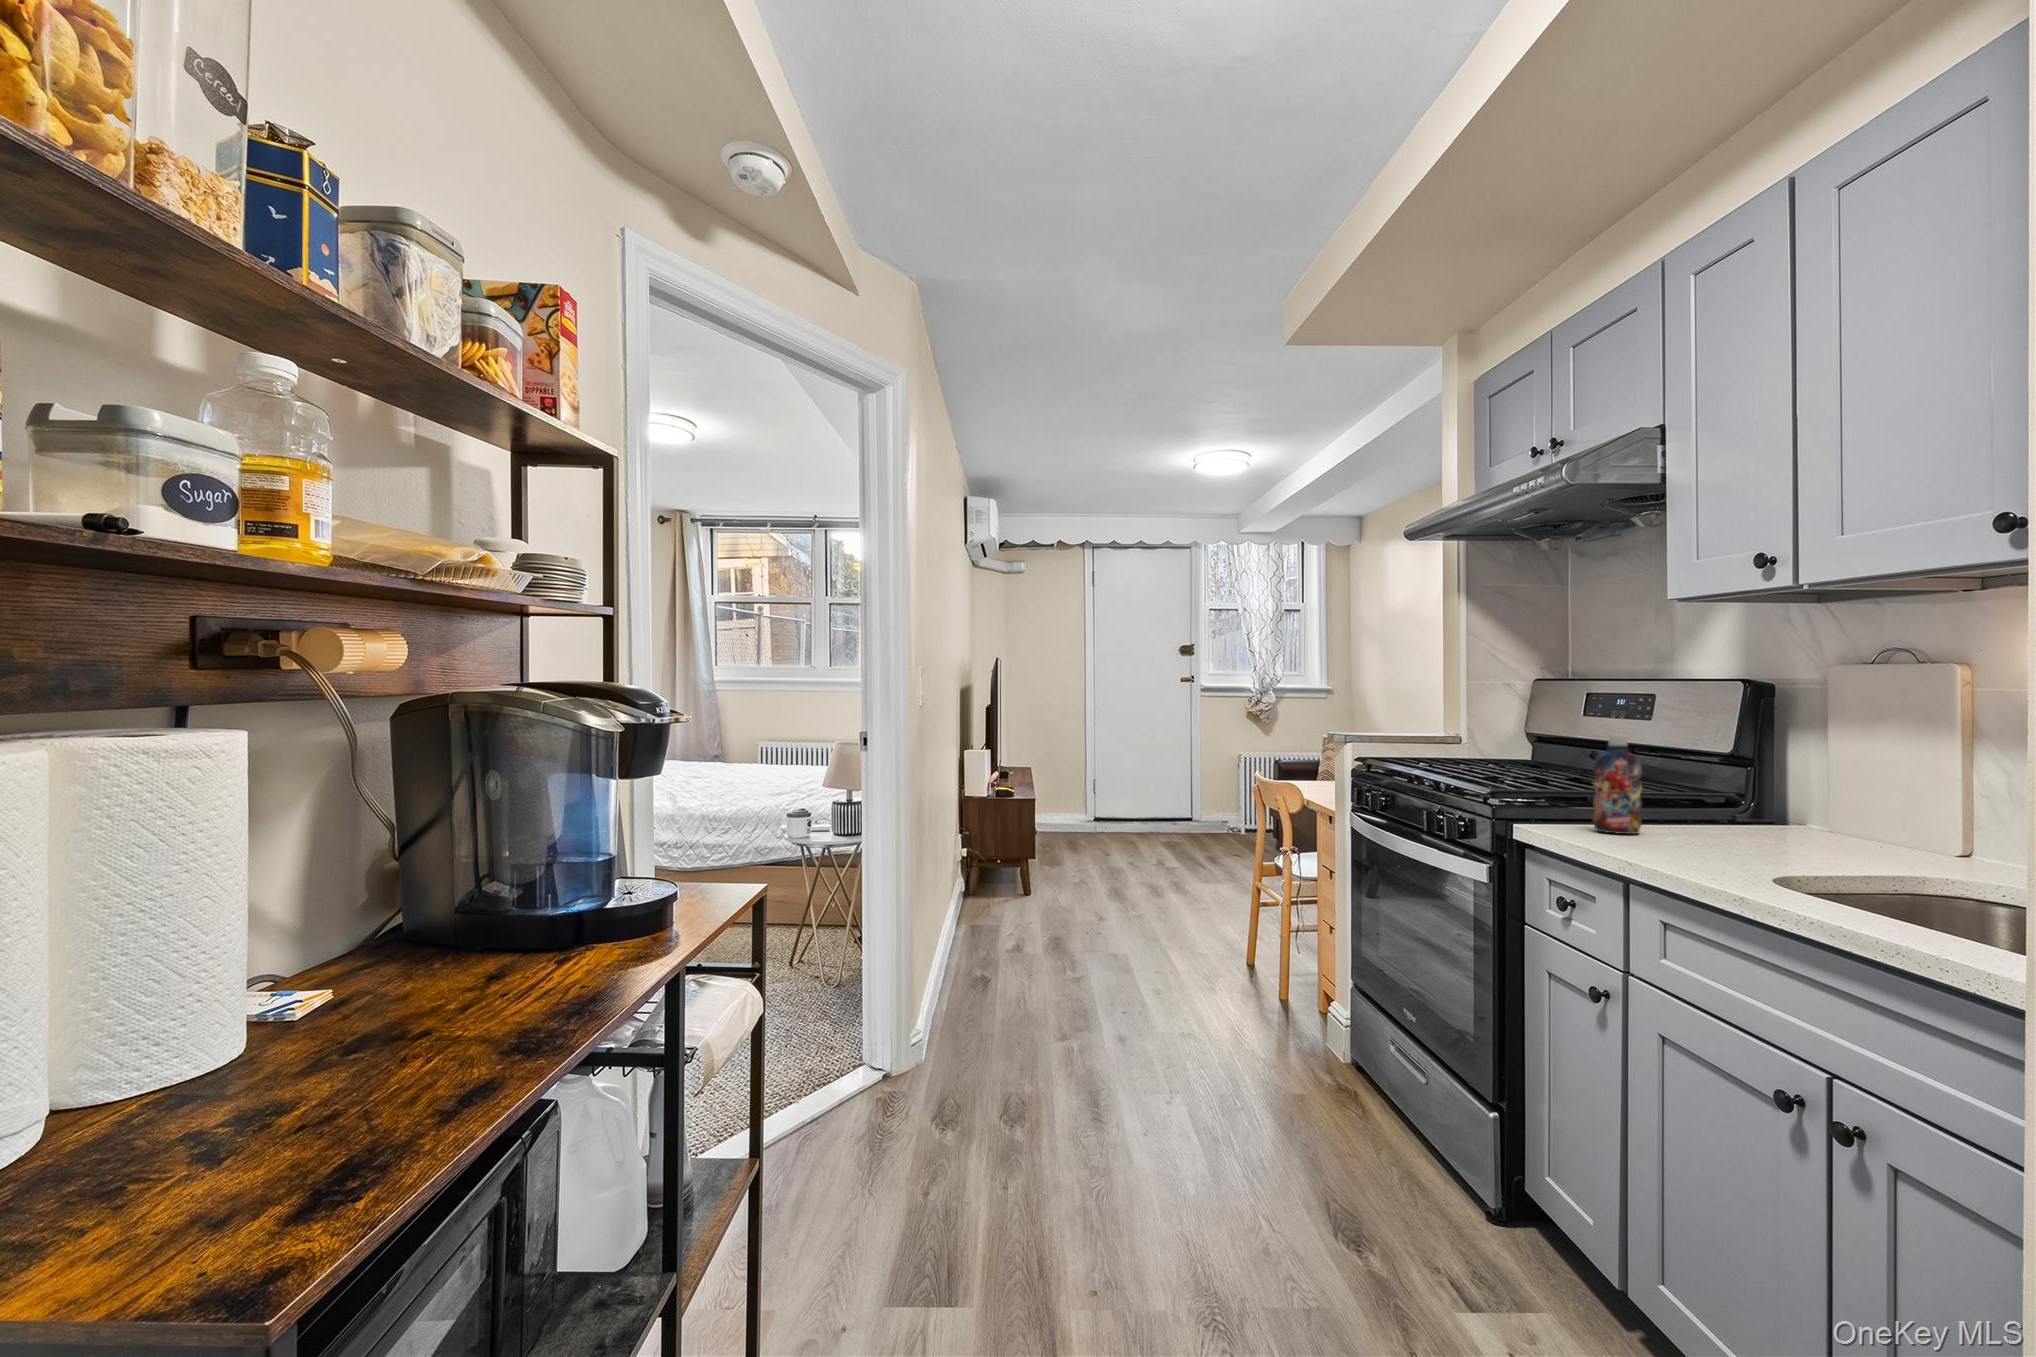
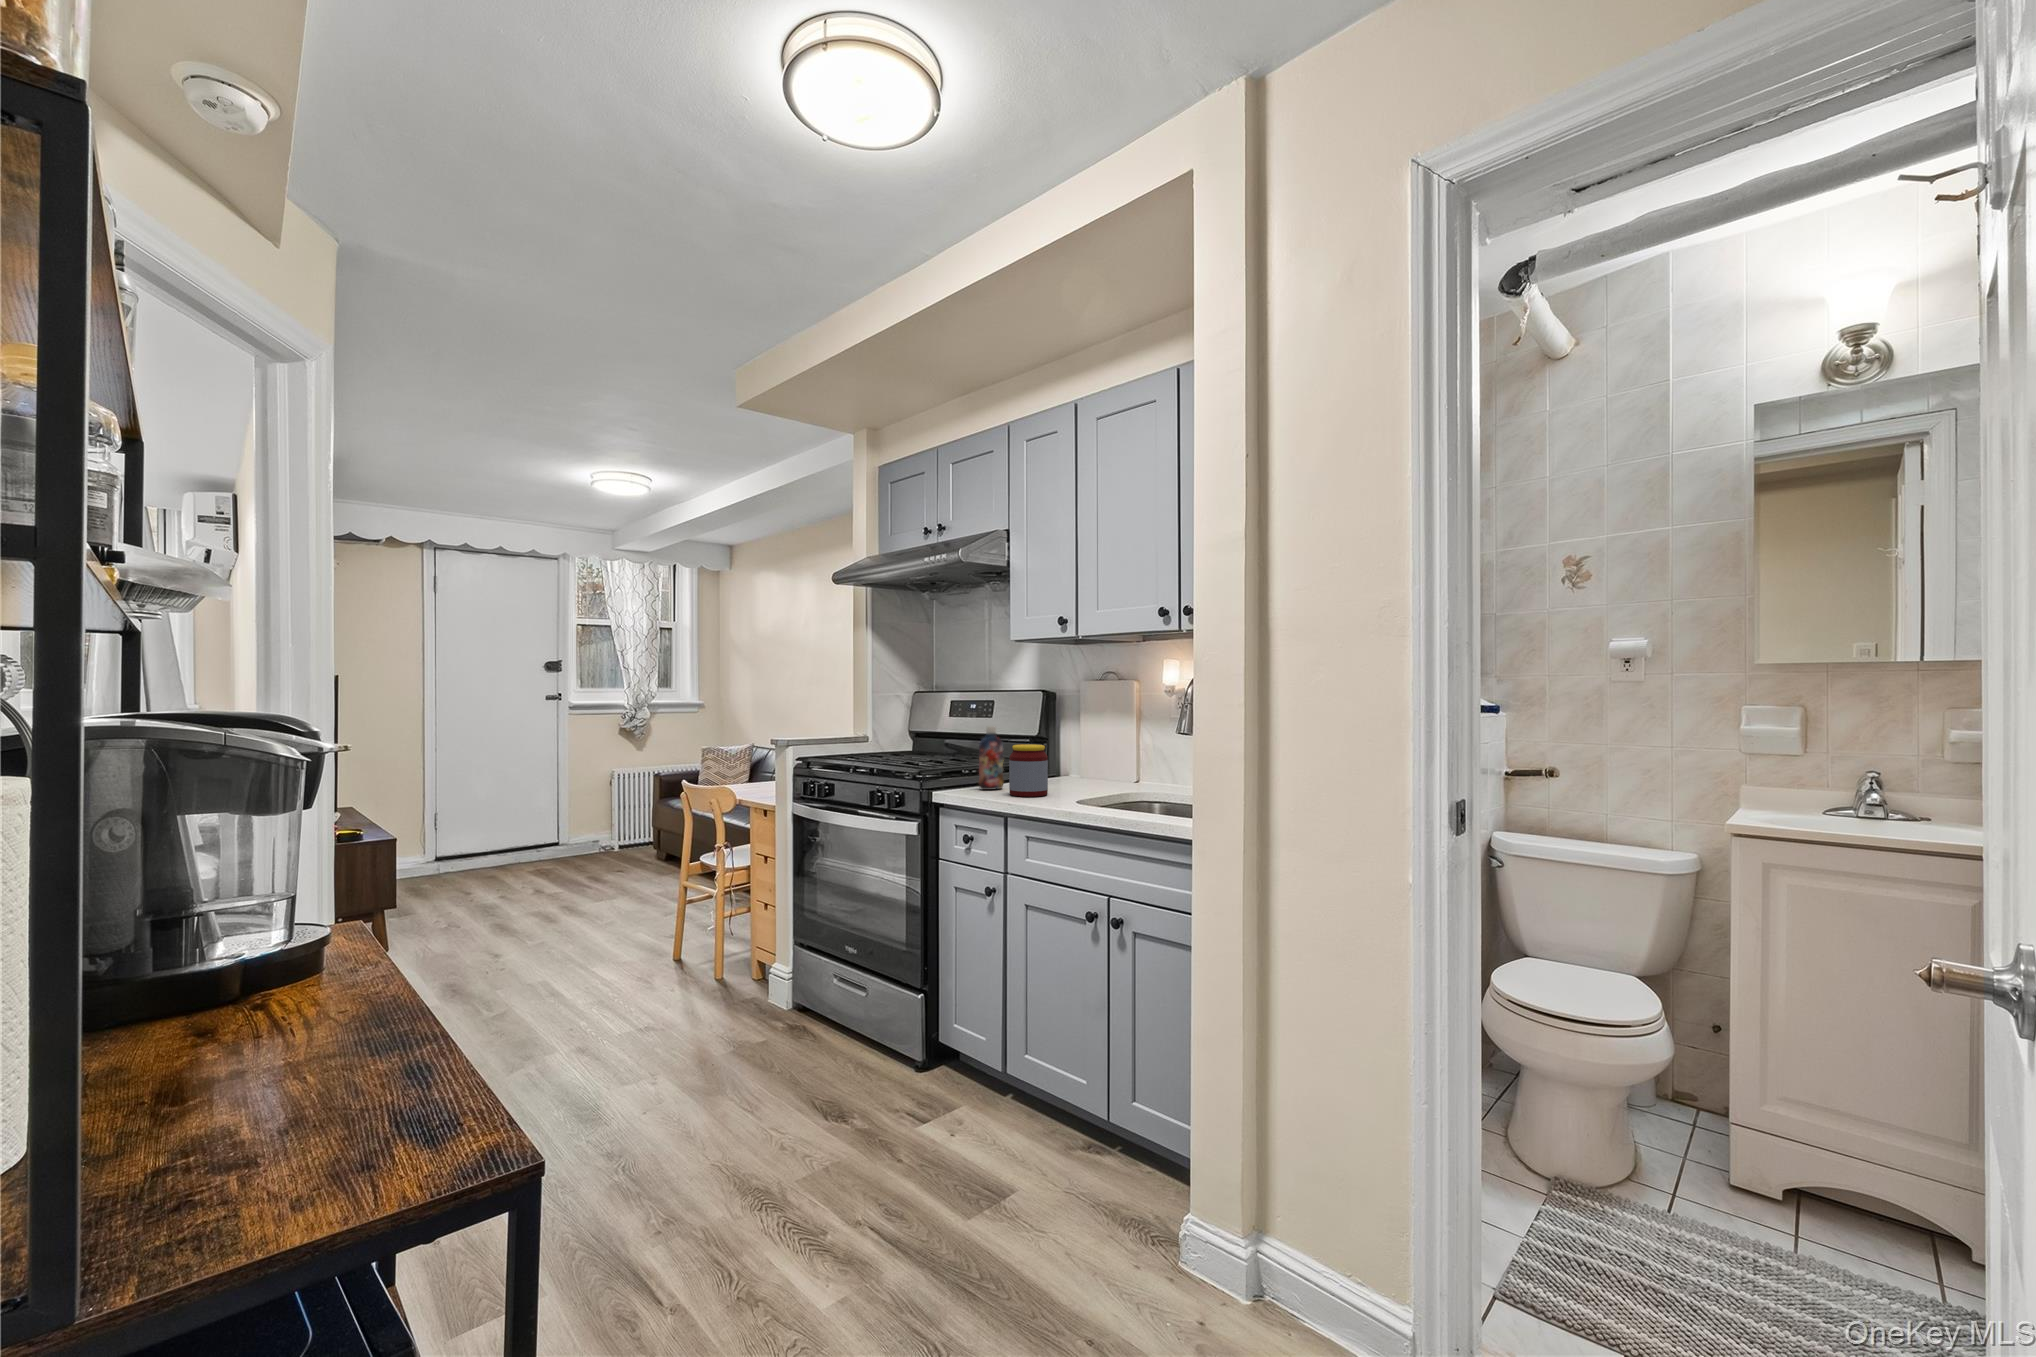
jar: none [1642,767,1722,857] -> present [1009,744,1048,797]

